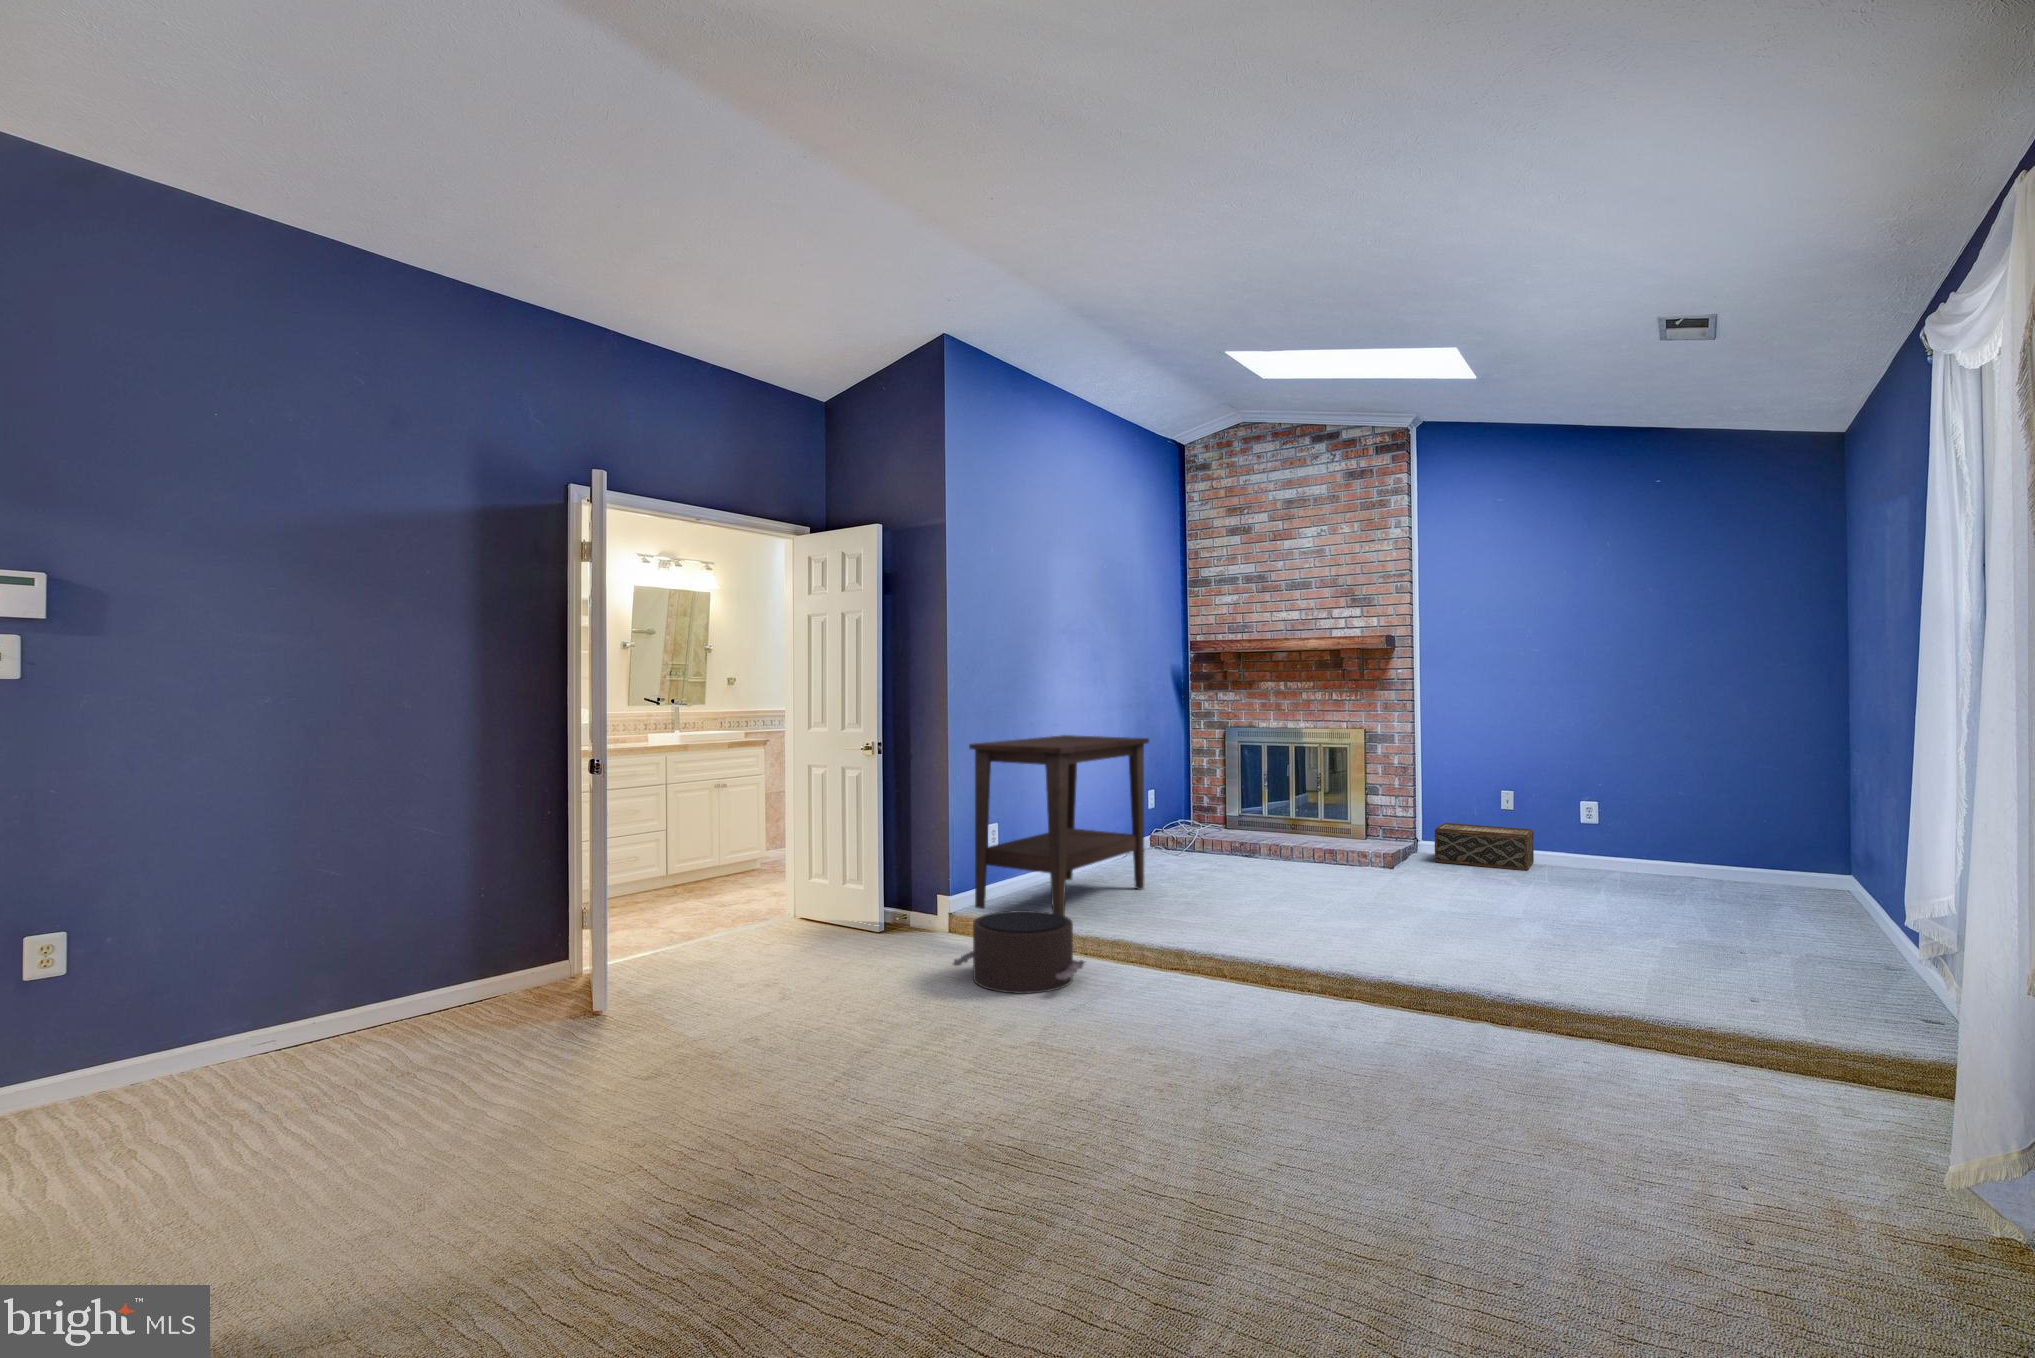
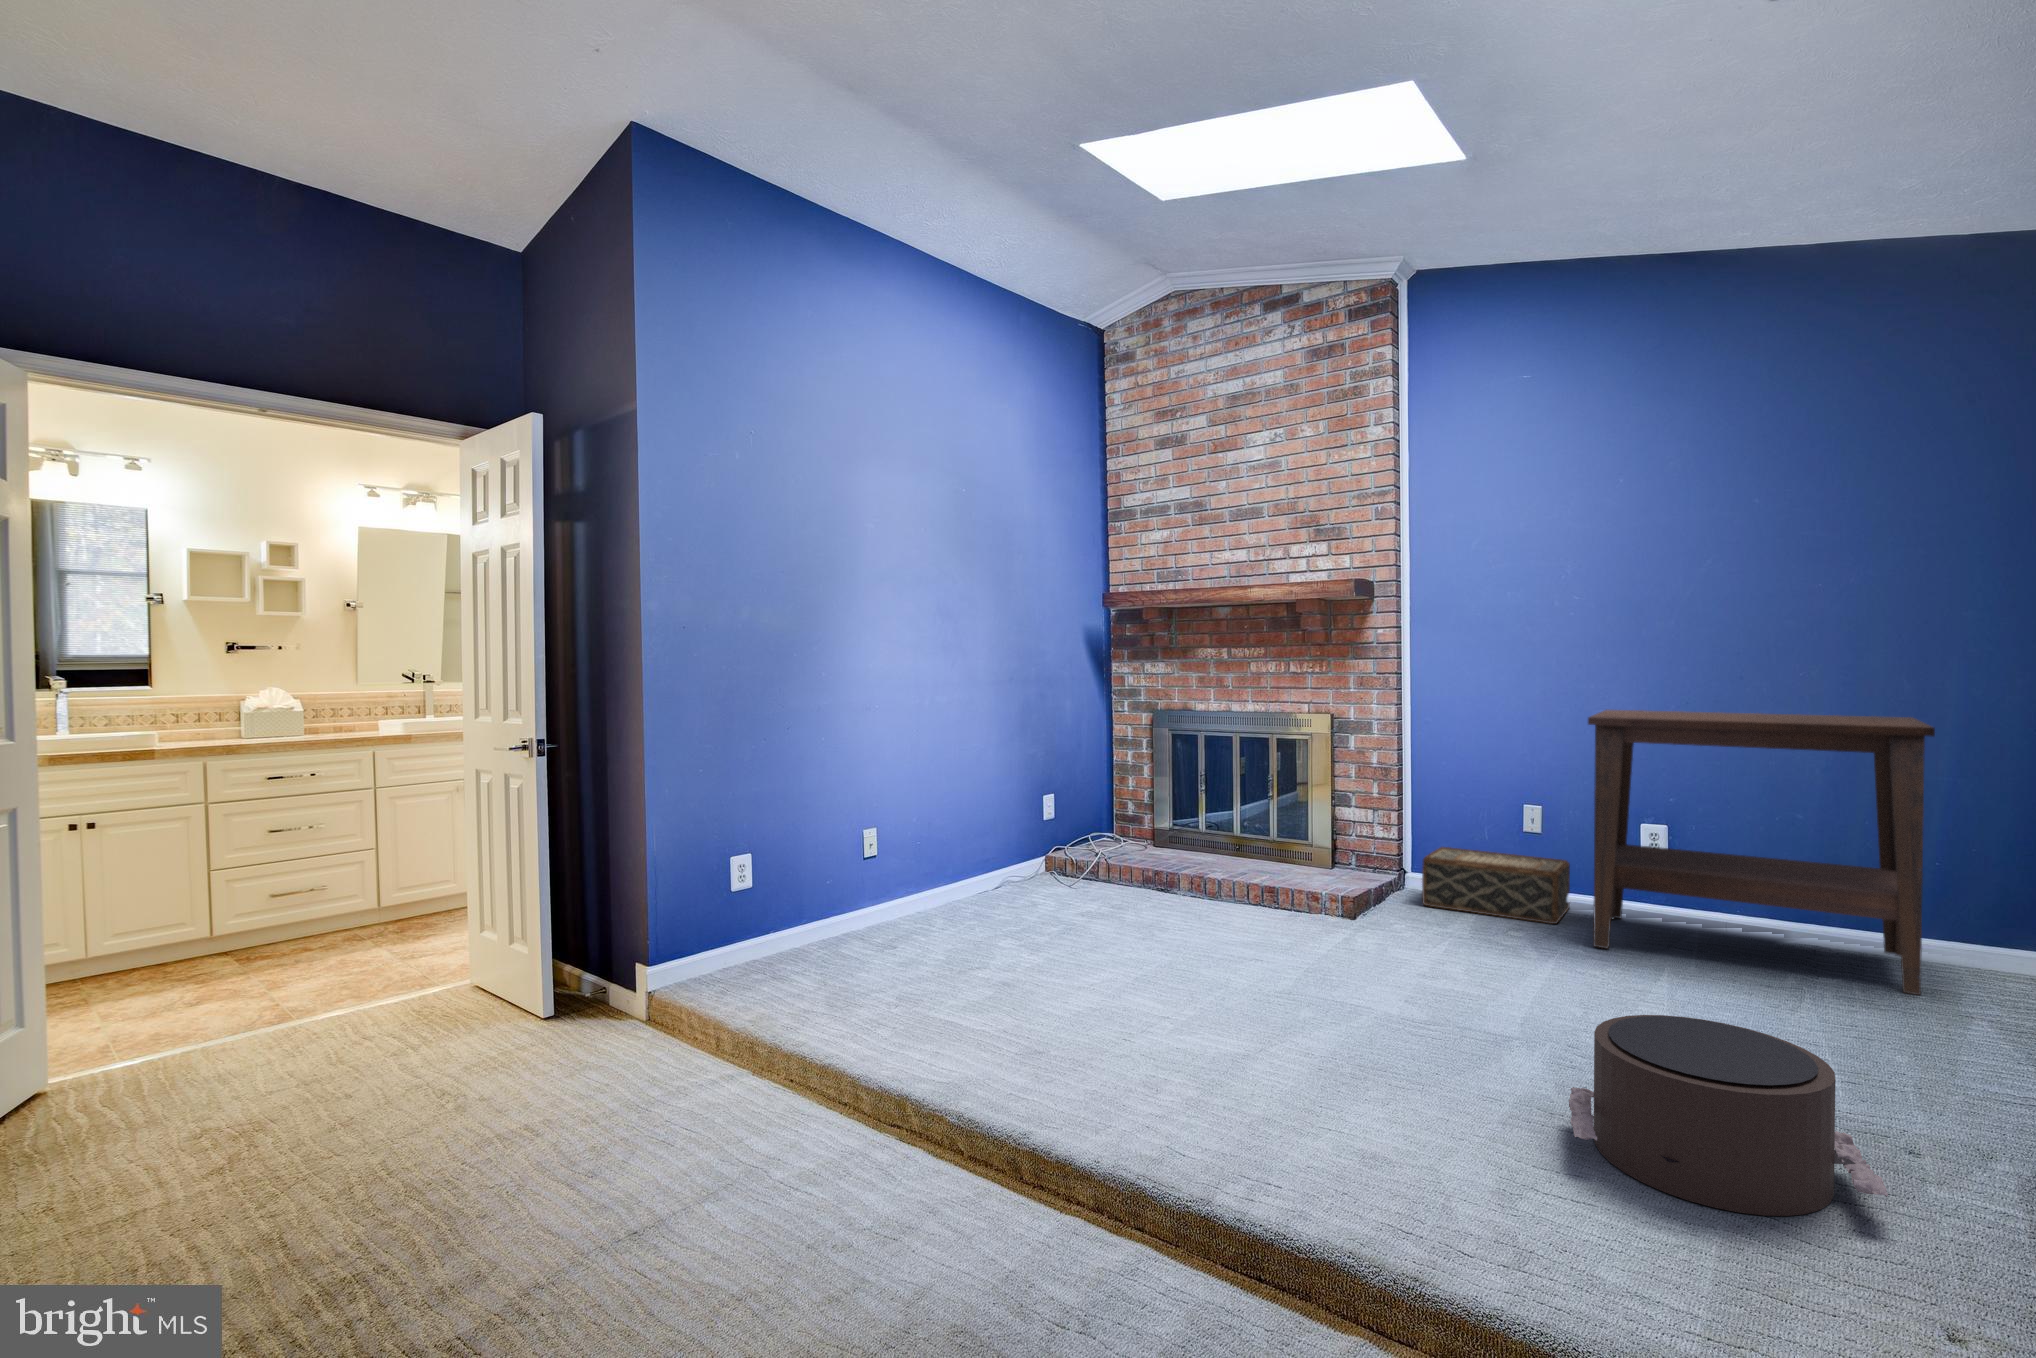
side table: present [969,735,1149,916] -> present [1588,710,1935,995]
pouf: present [953,910,1085,994] -> present [1569,1015,1888,1216]

